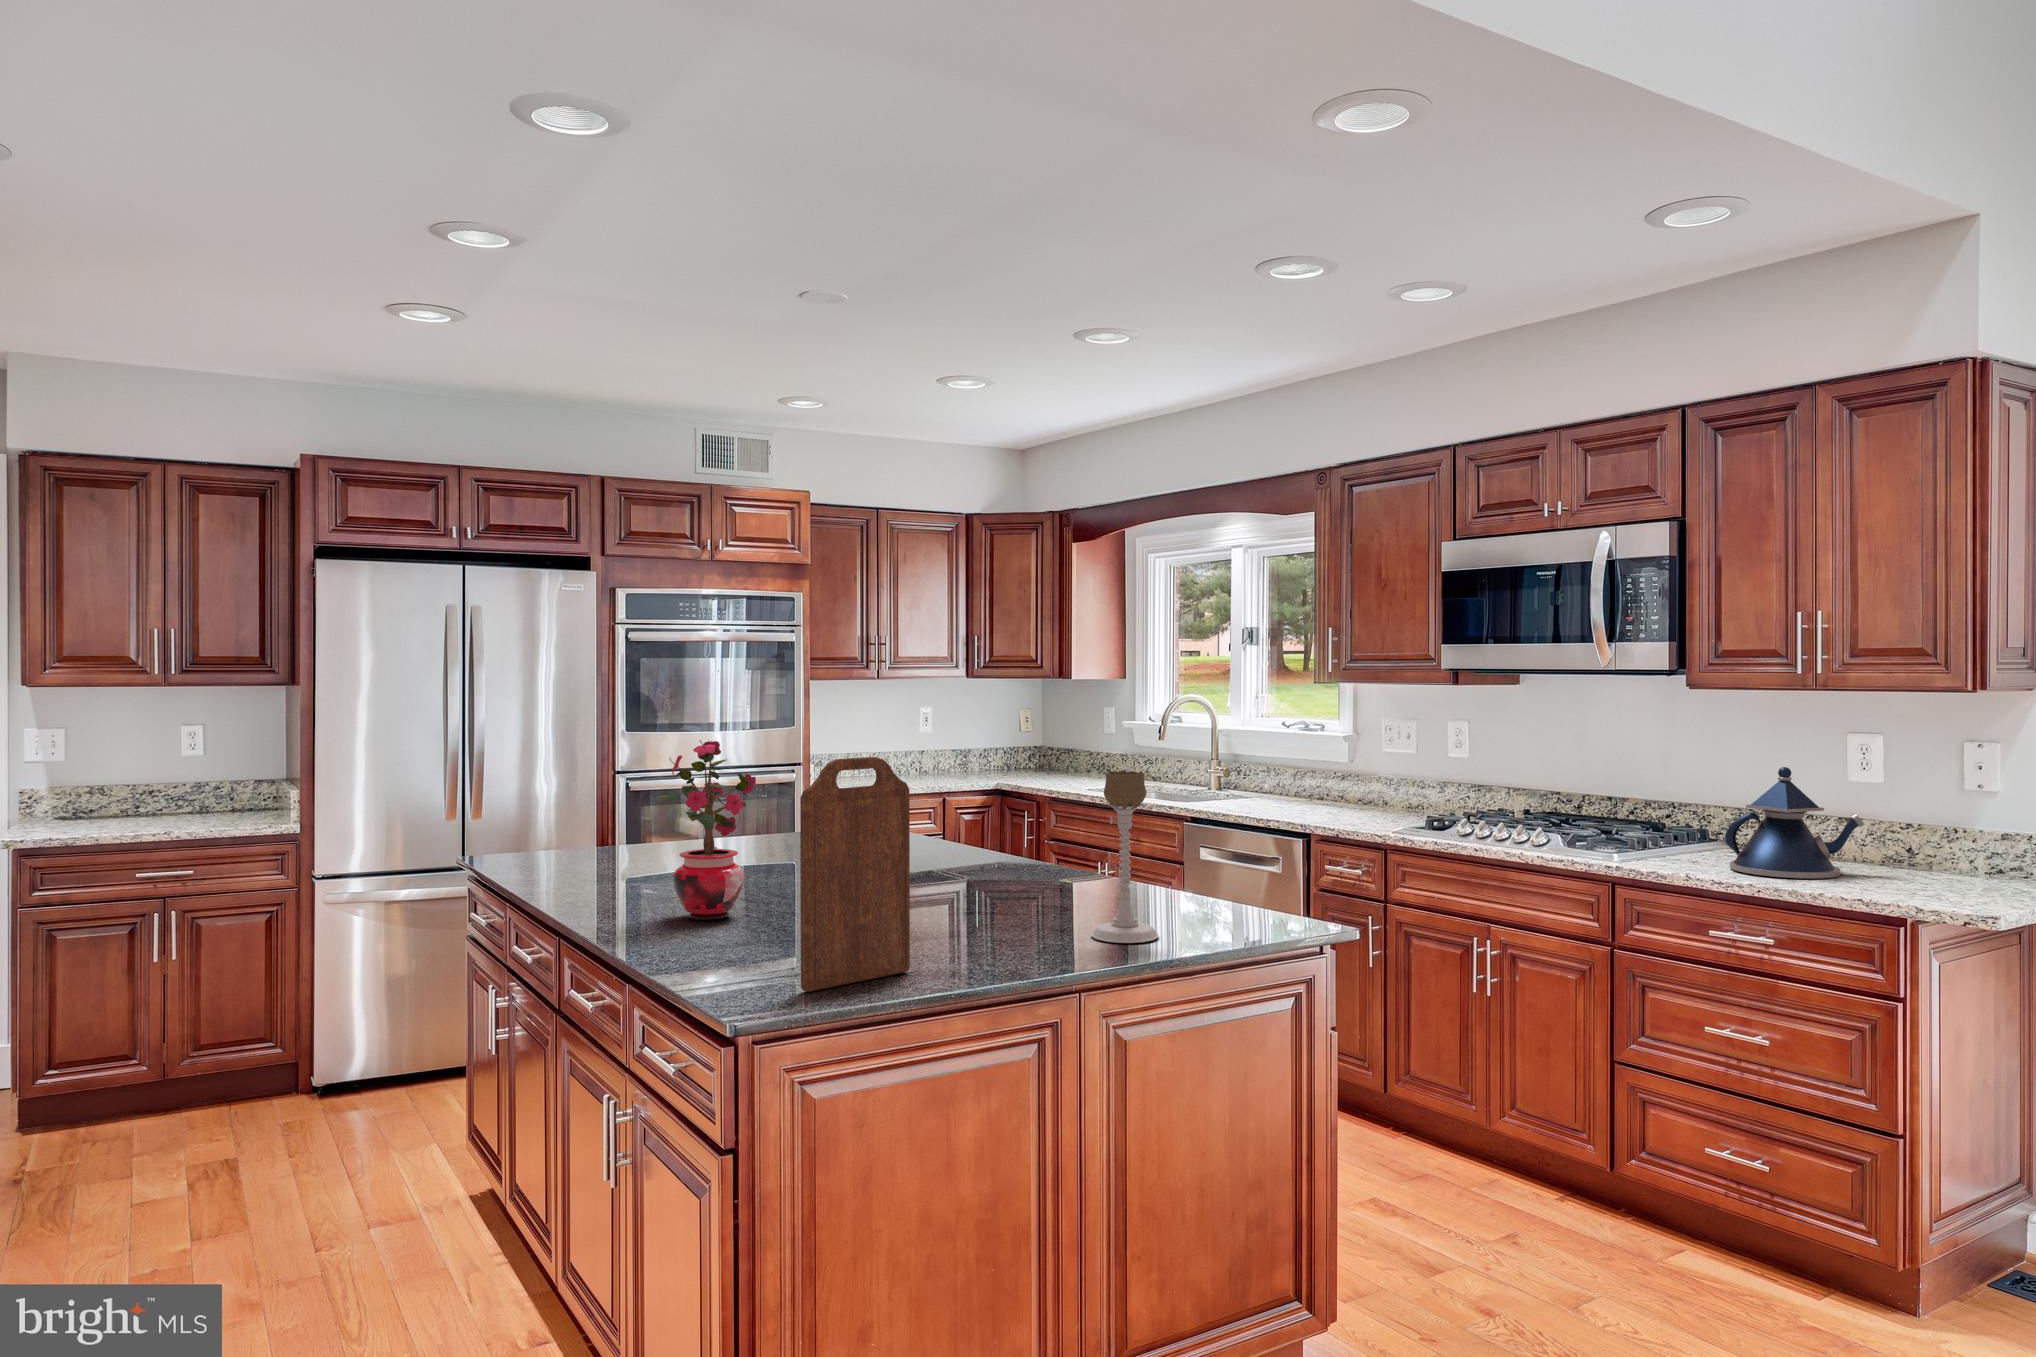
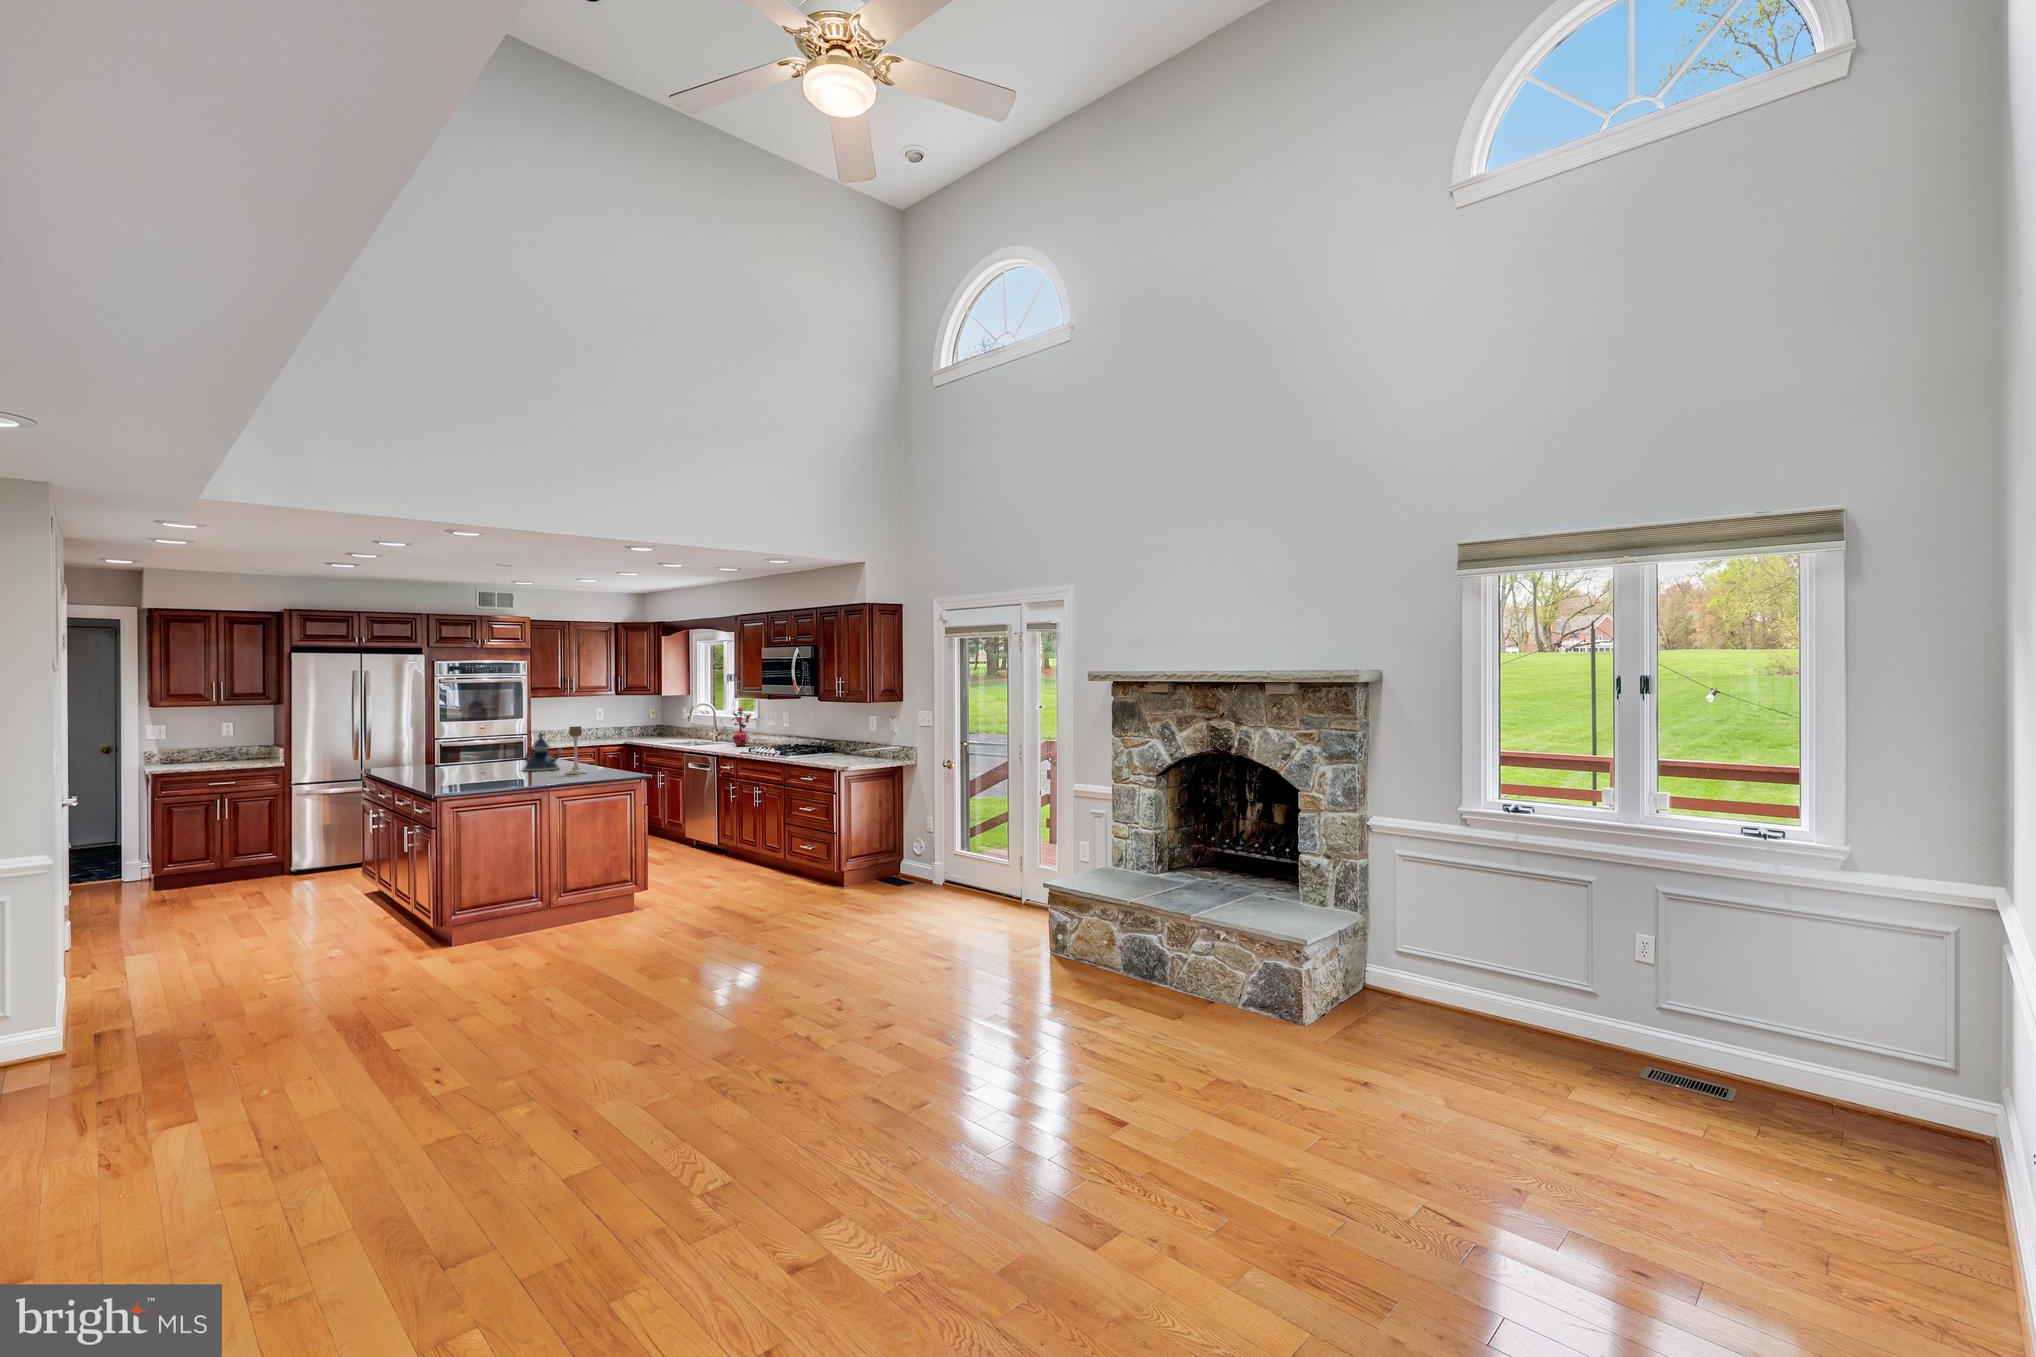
potted plant: present [656,740,756,920] -> present [732,708,750,746]
cutting board: present [800,757,910,992] -> none [462,722,499,783]
teapot: present [1725,767,1864,878] -> present [522,733,562,771]

